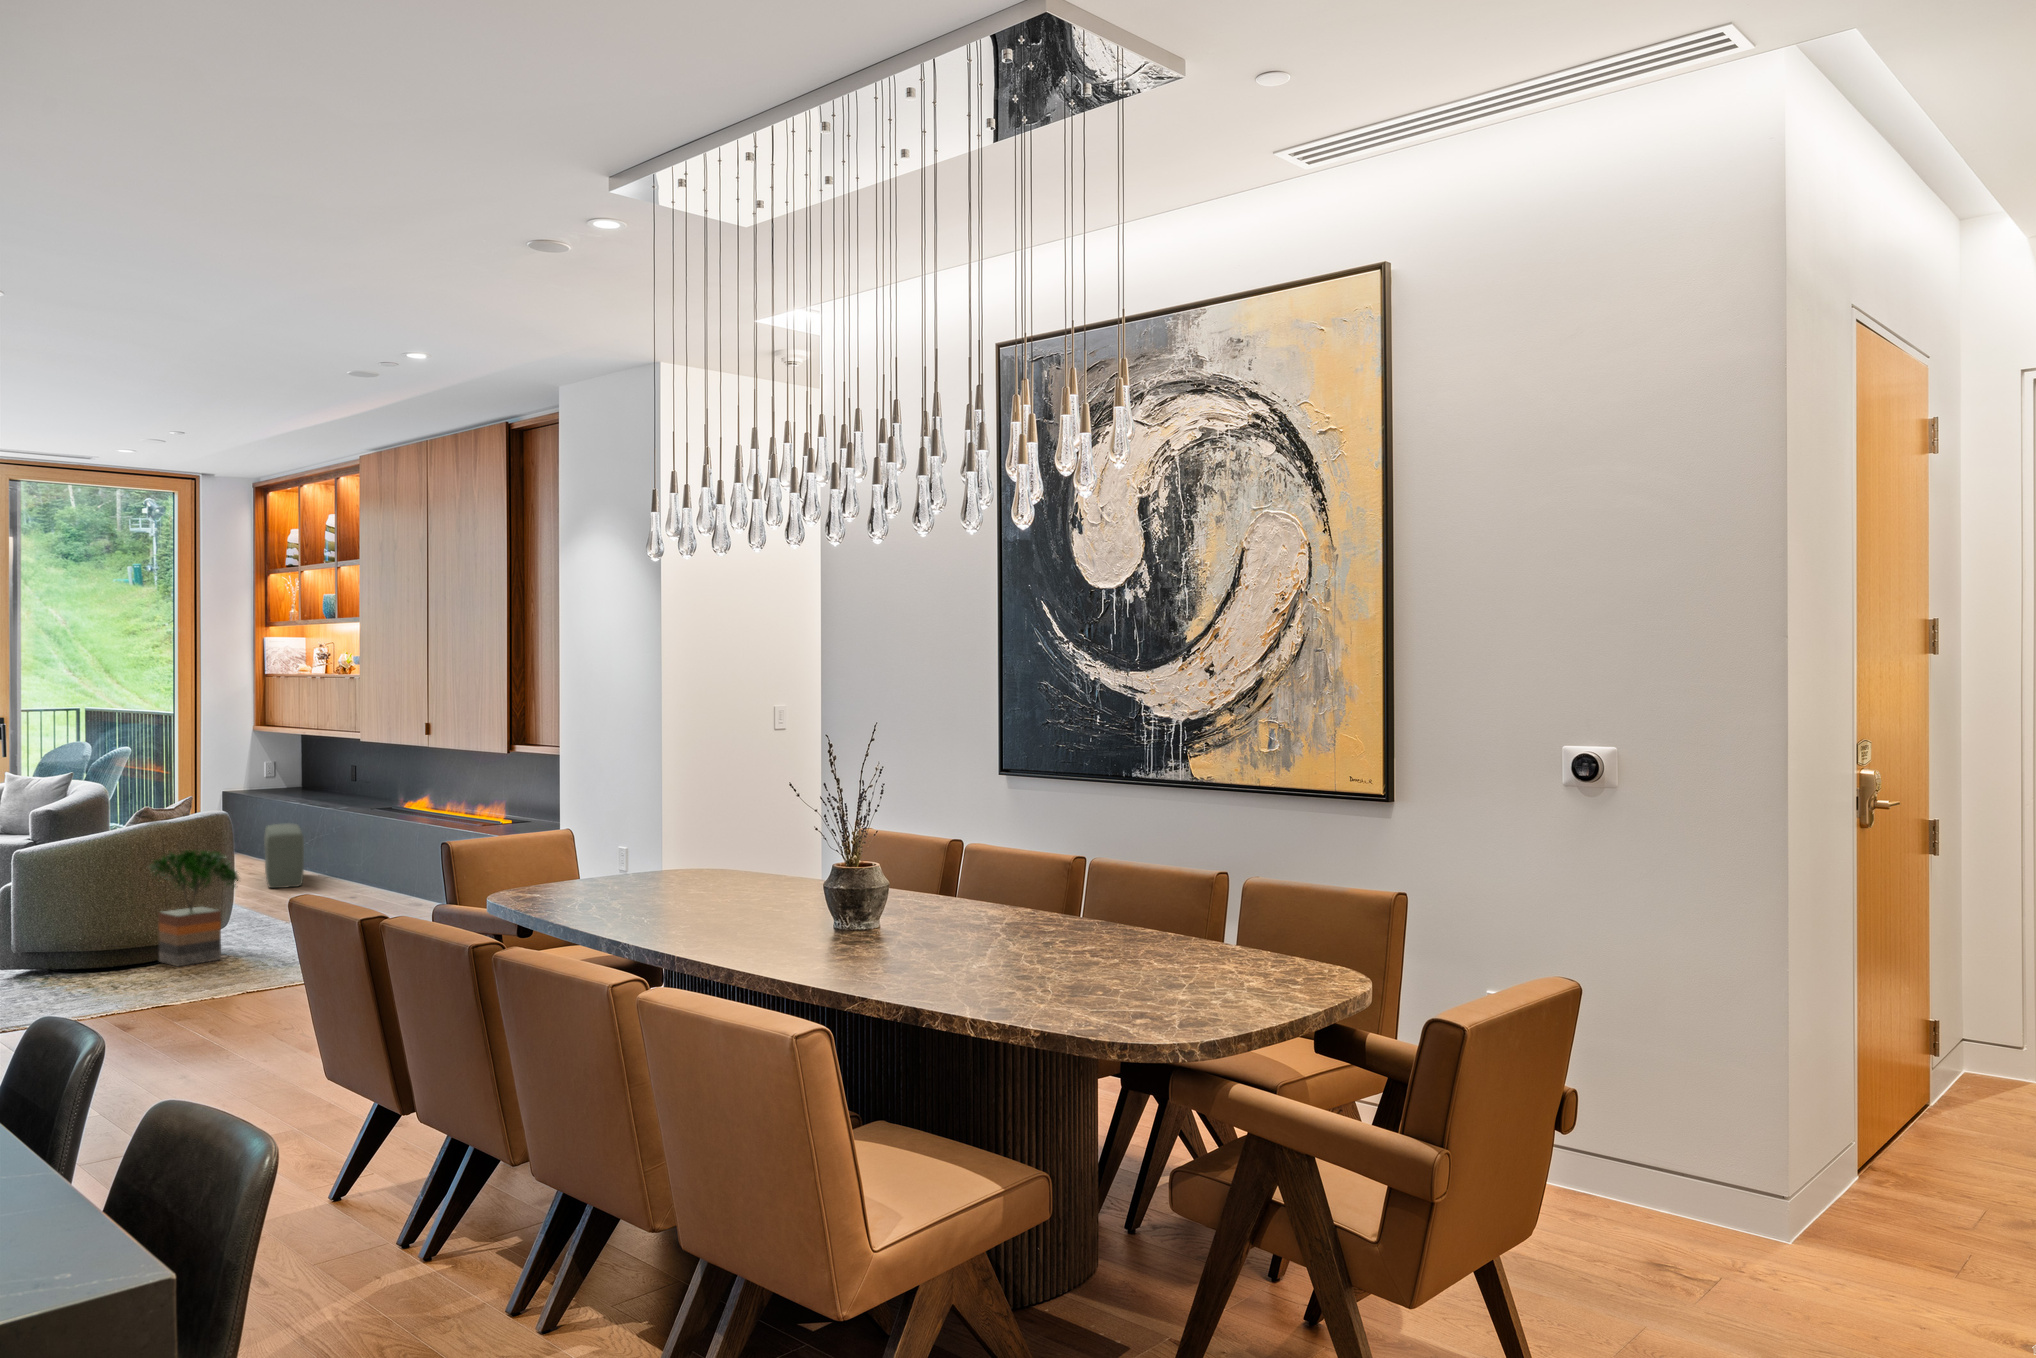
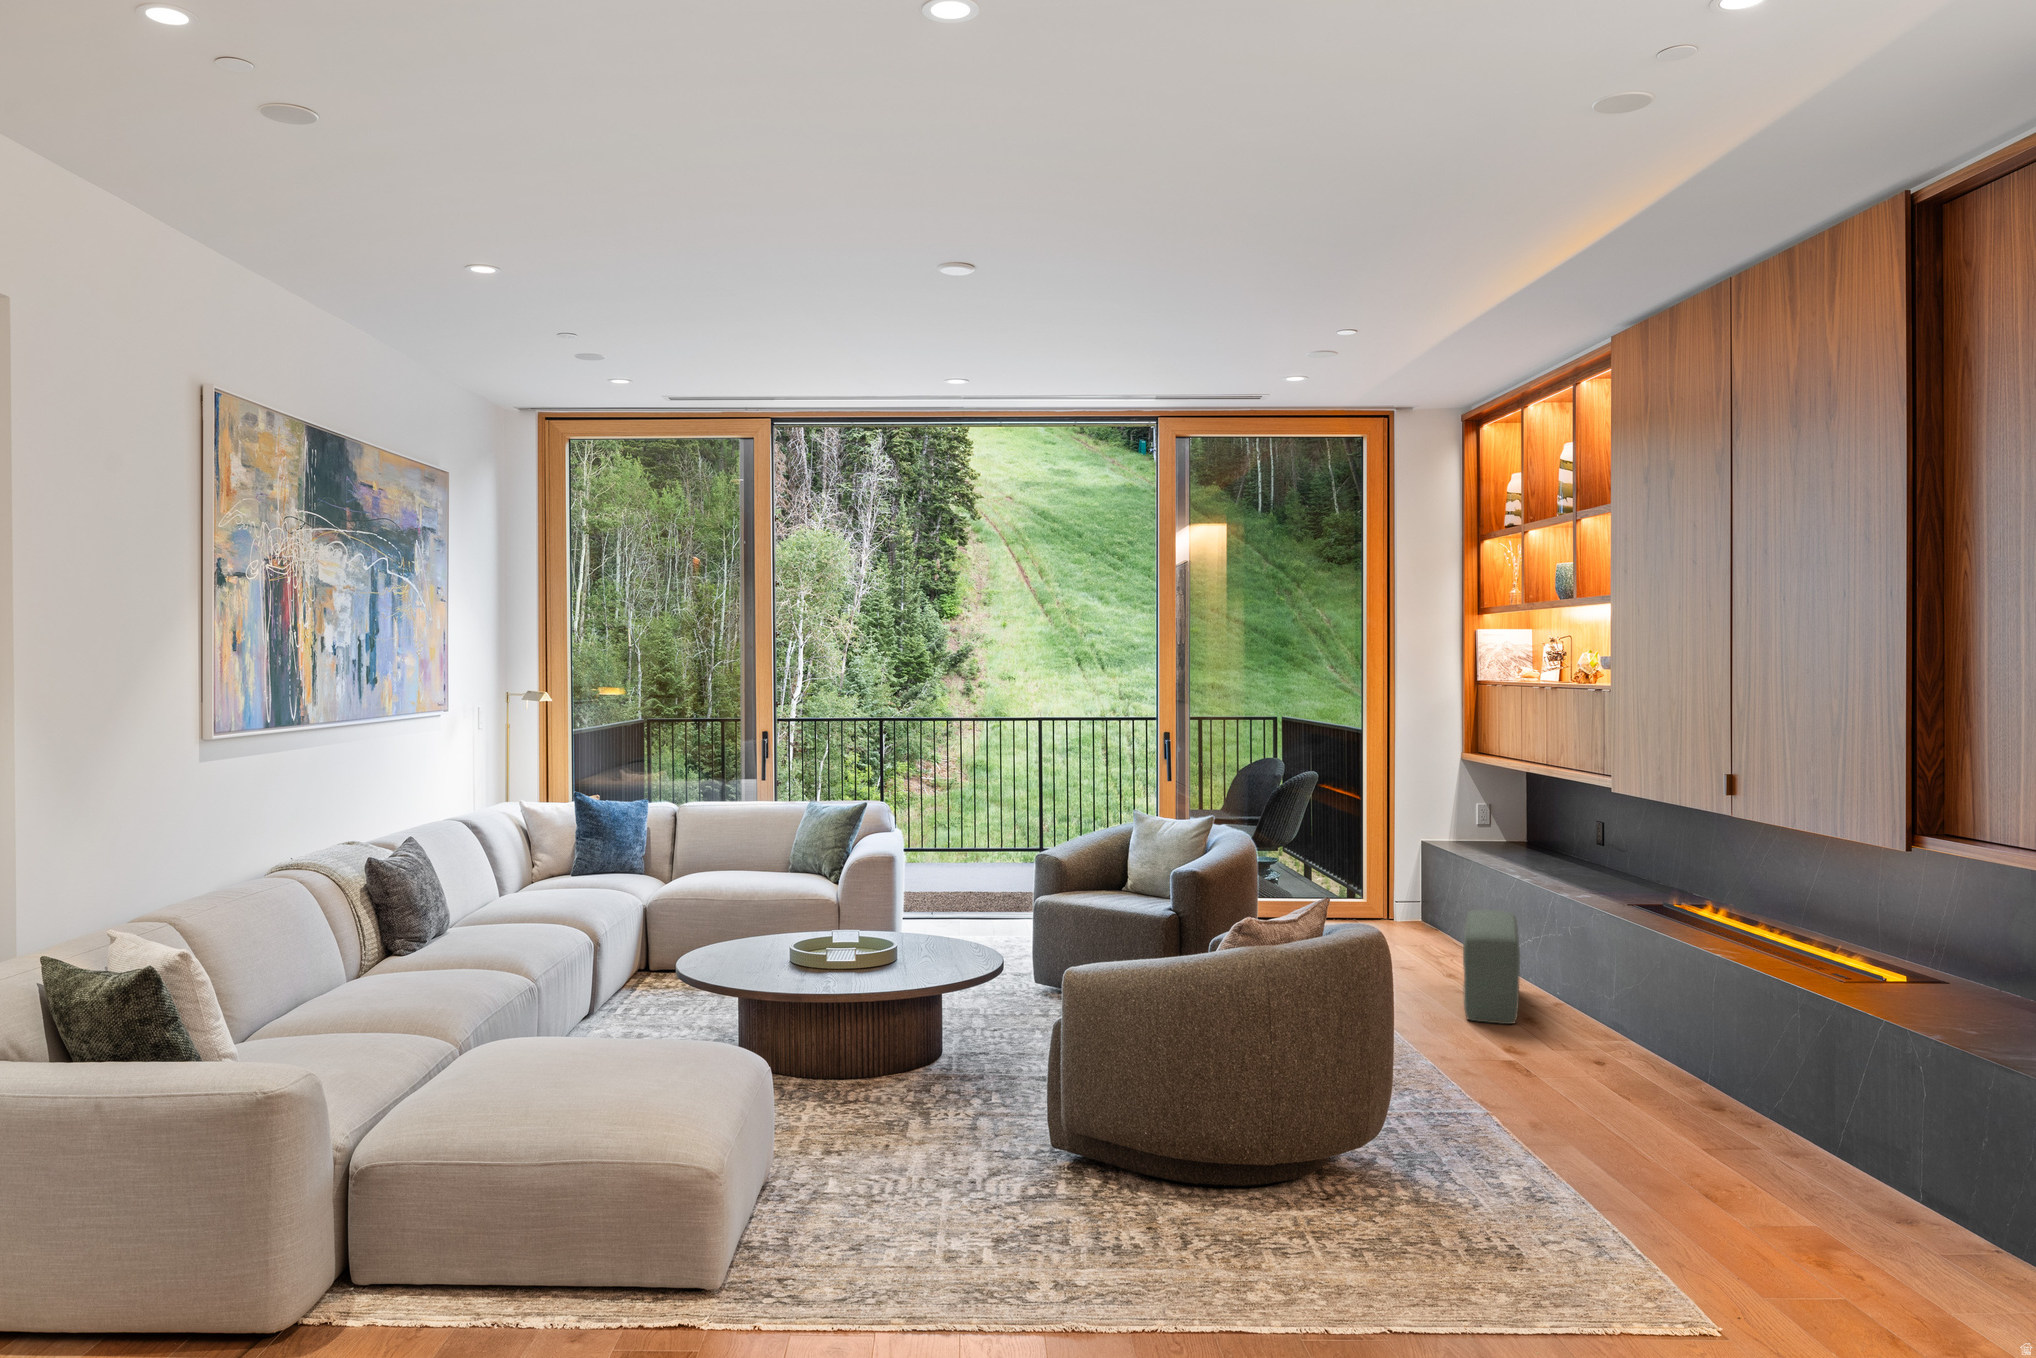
potted tree: present [150,850,239,966] -> none [1218,1023,1379,1262]

